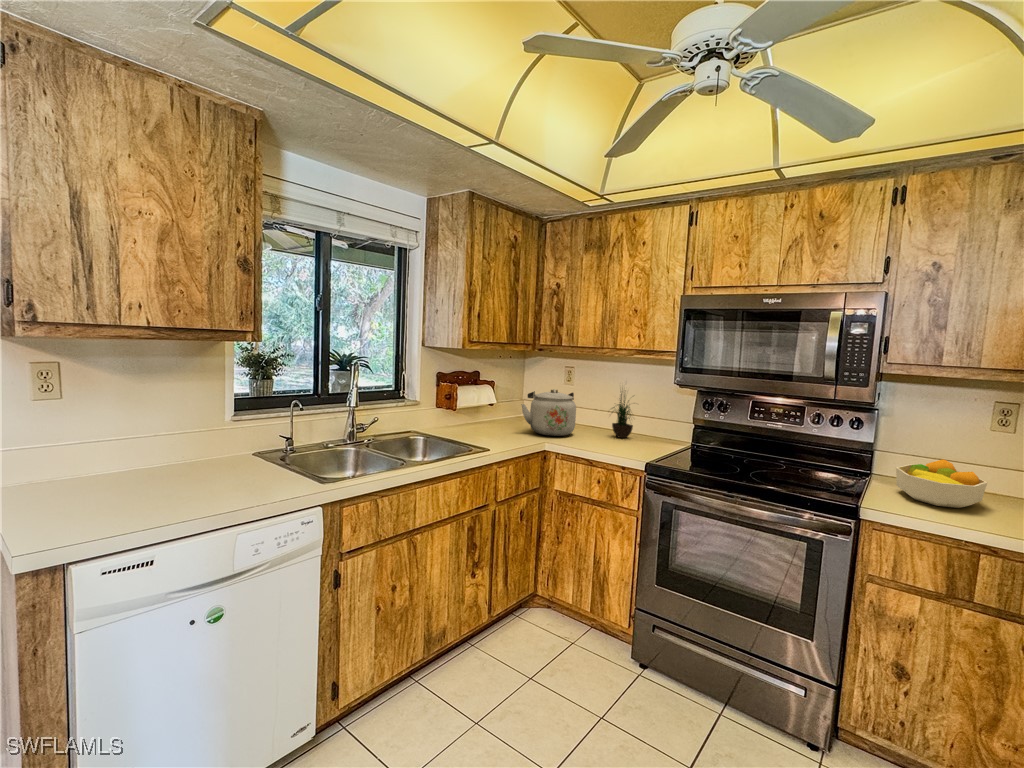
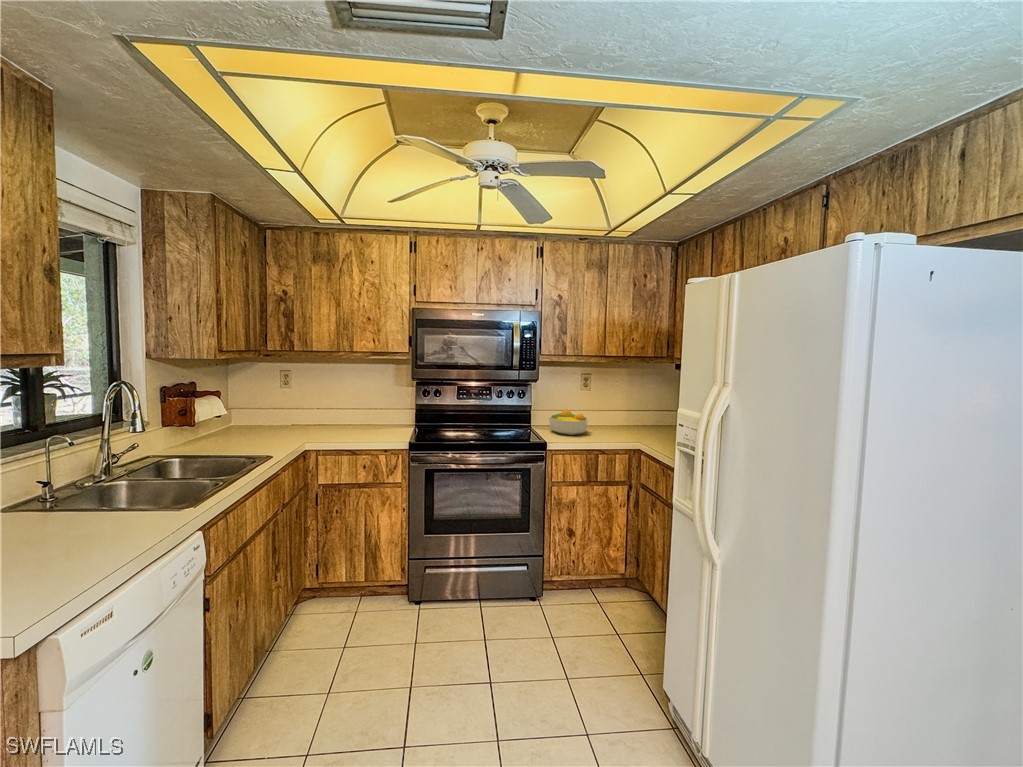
kettle: present [521,389,576,436] -> none [268,393,323,437]
potted plant: present [612,393,633,438] -> none [346,374,378,429]

